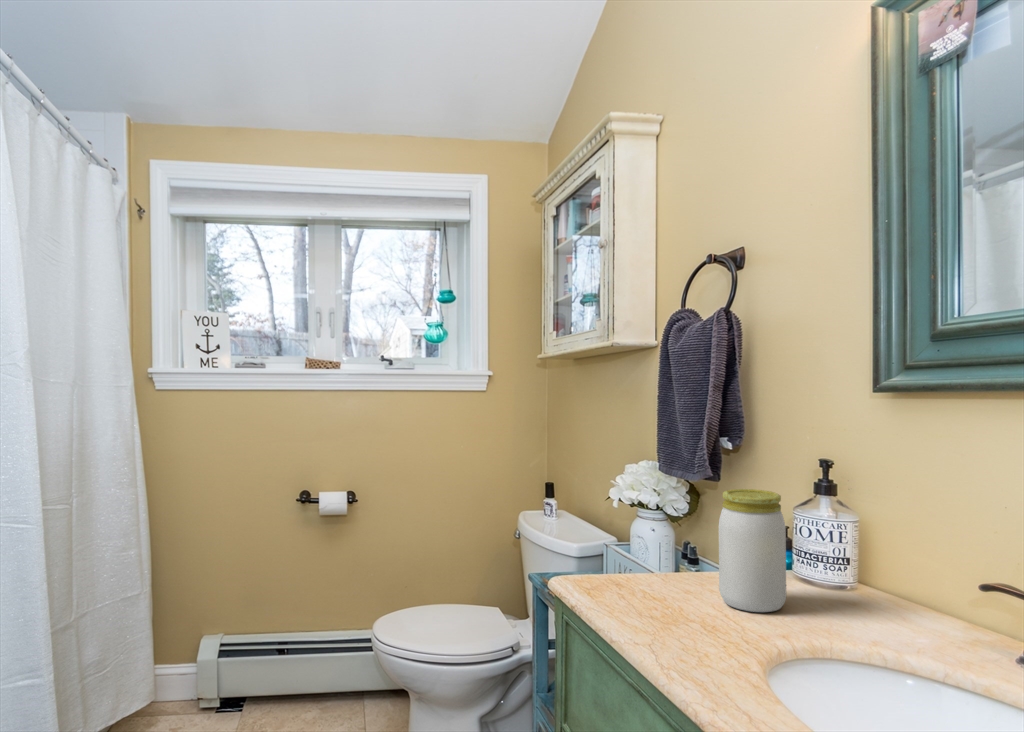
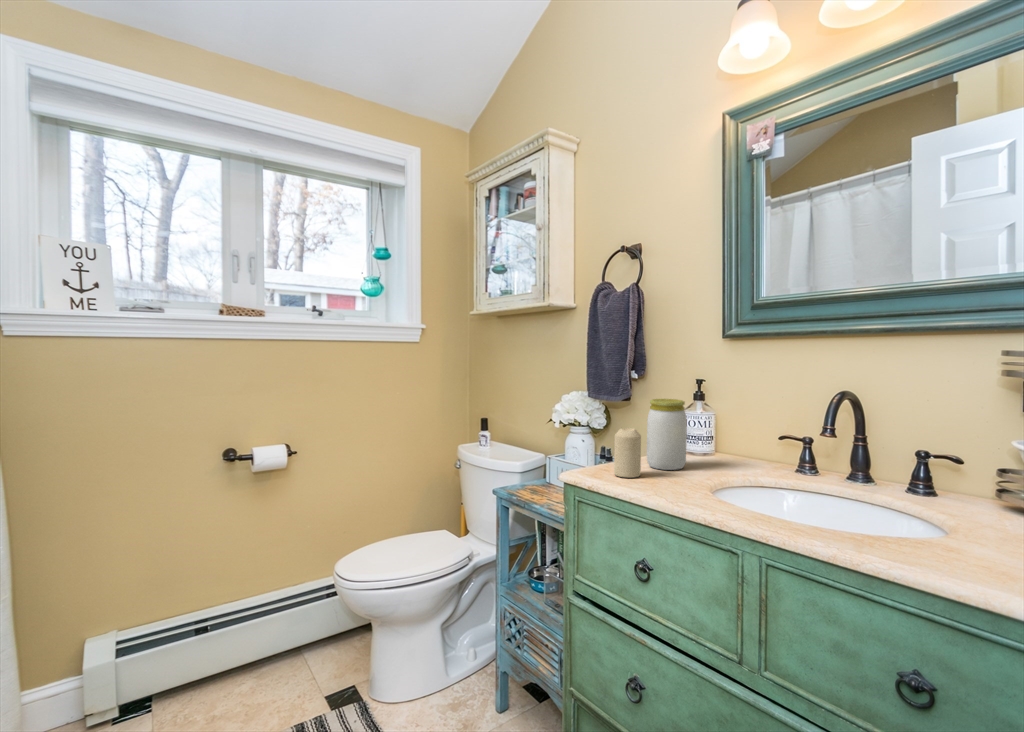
candle: none [654,538,698,626] -> present [614,427,641,478]

